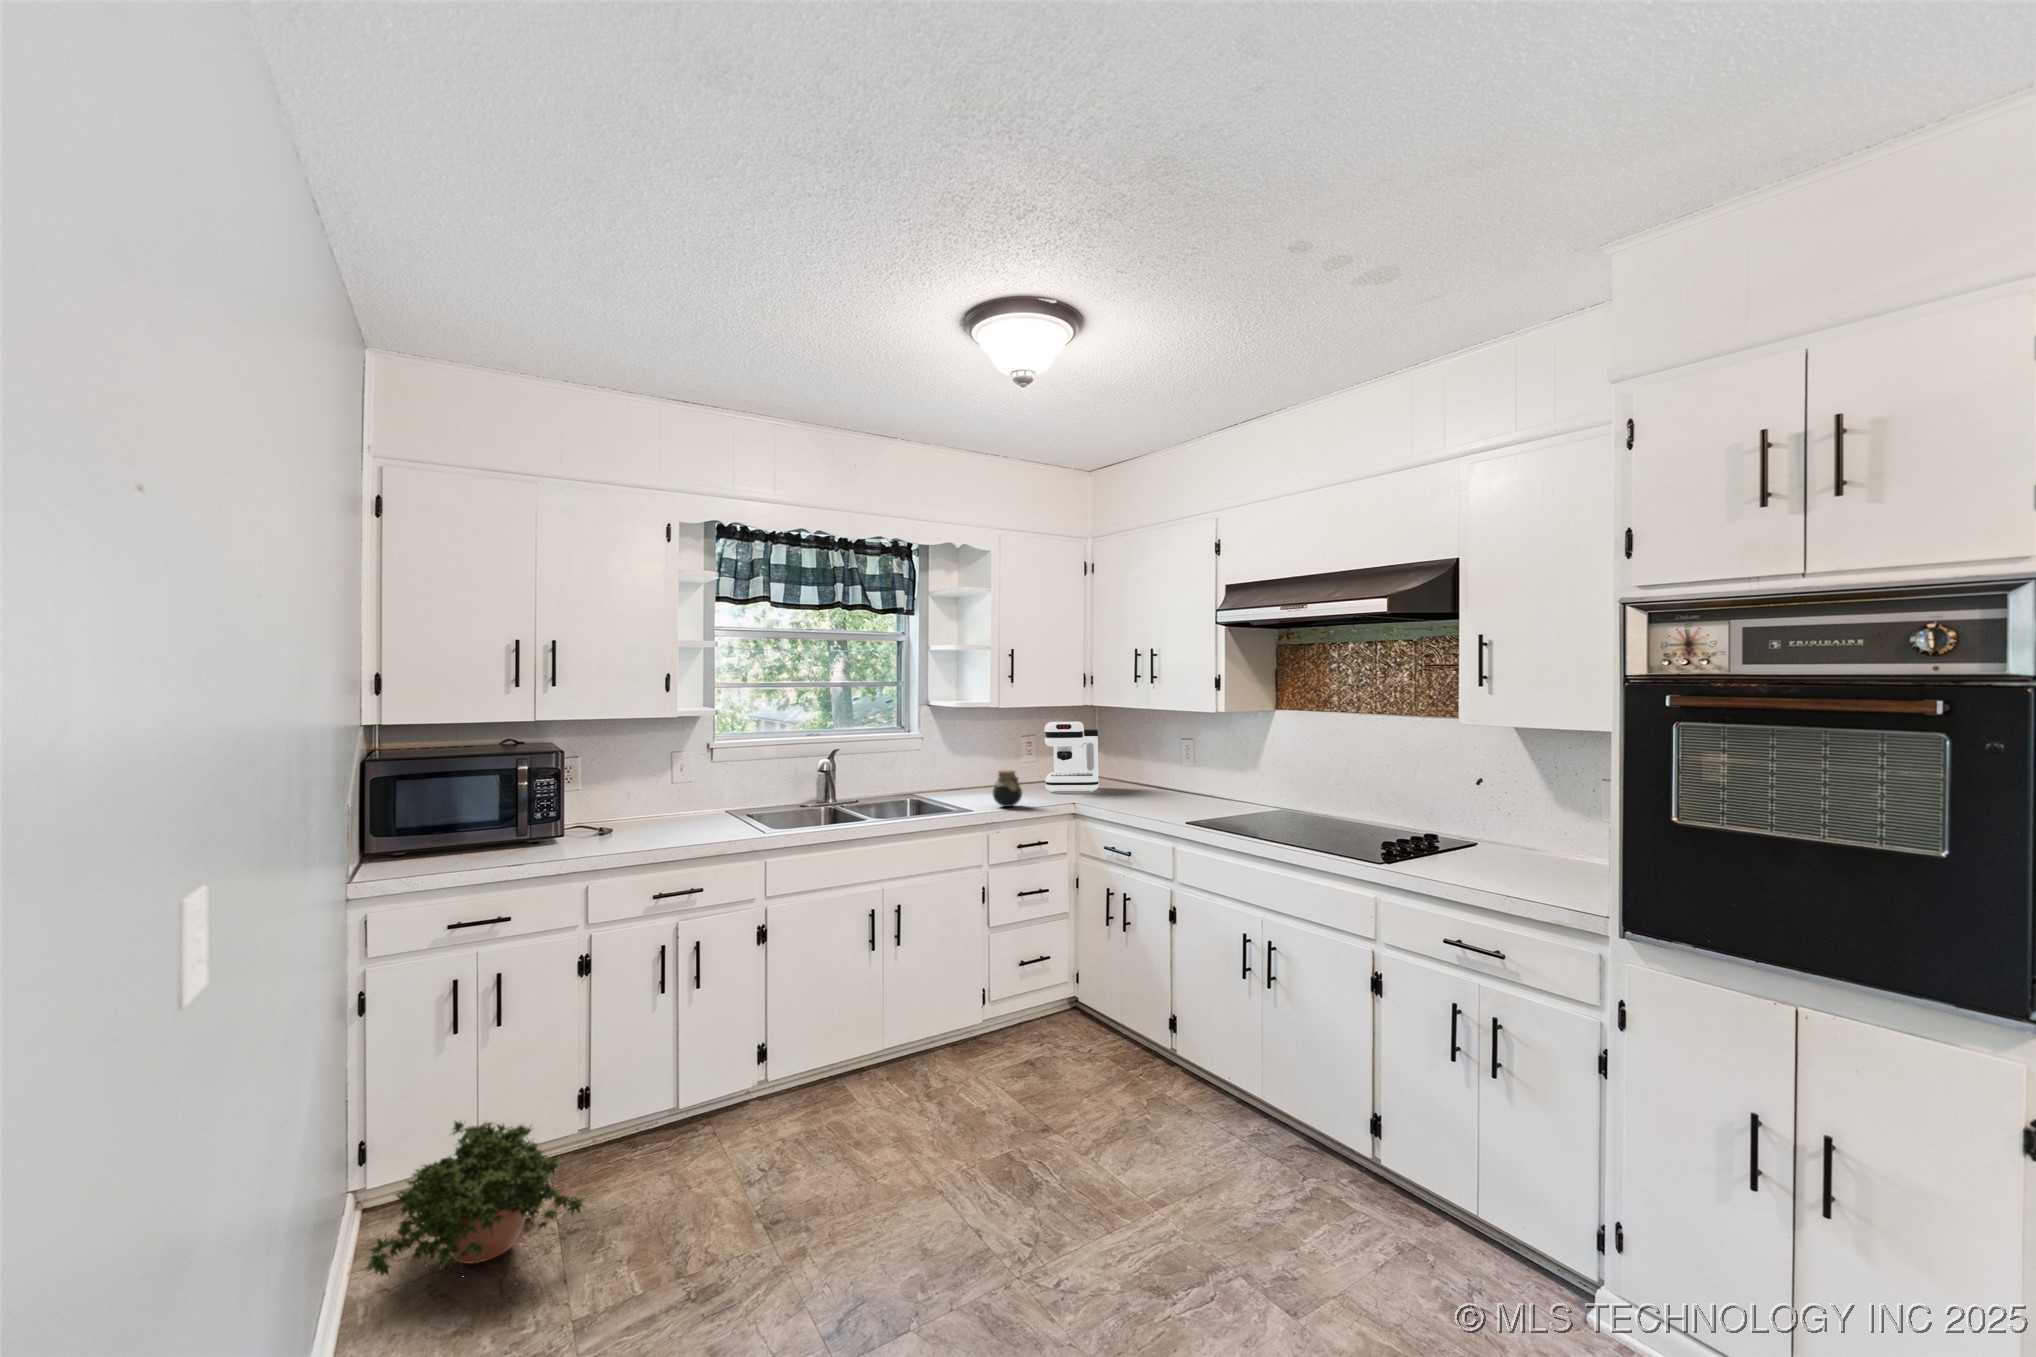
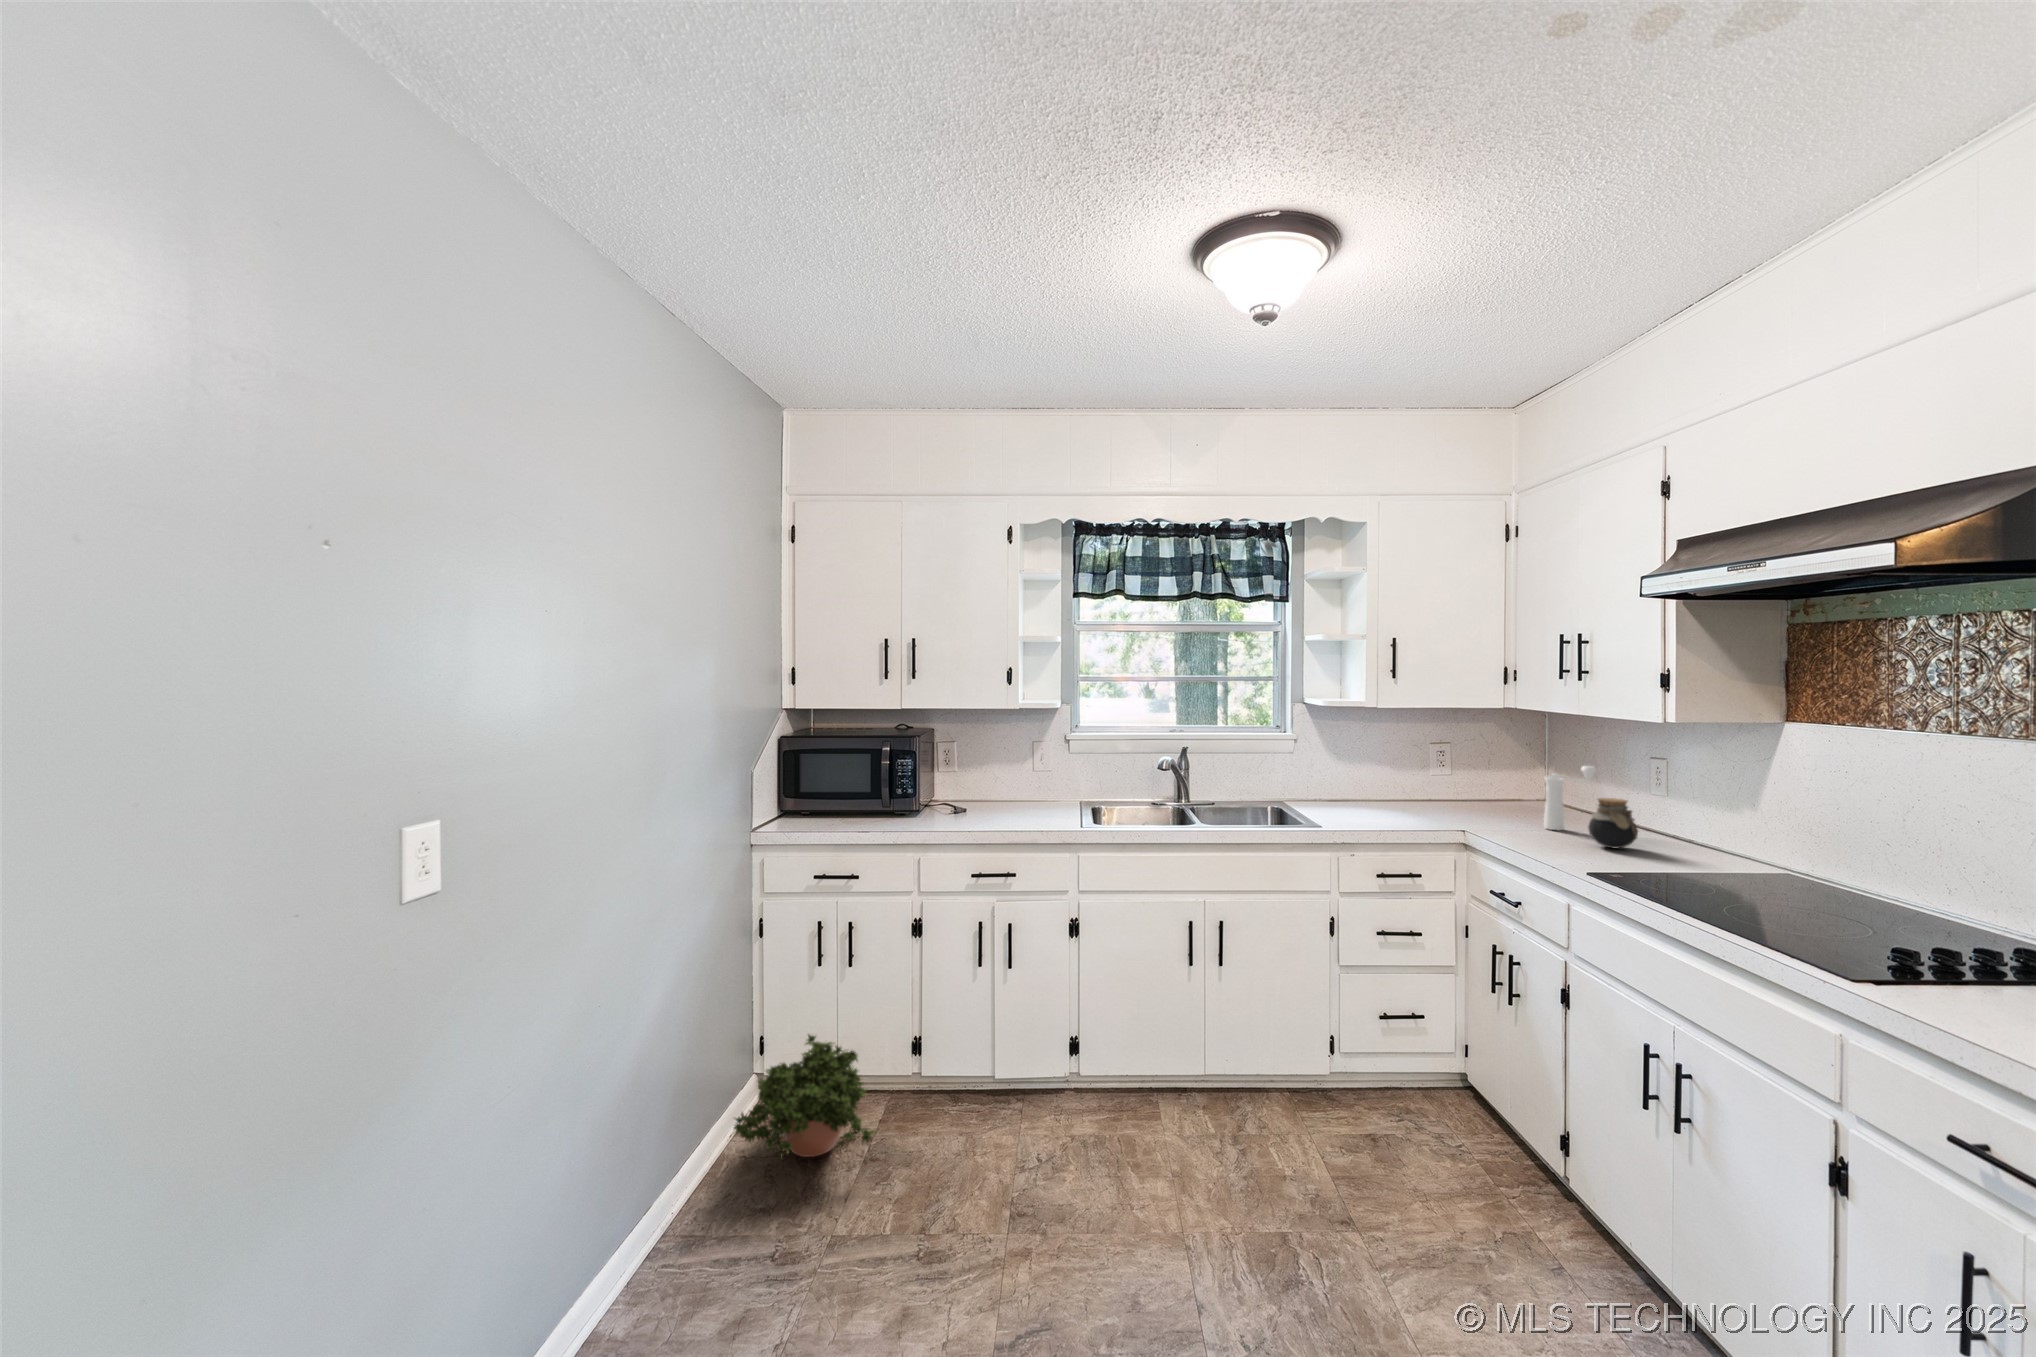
coffee maker: present [1045,722,1099,792] -> none [1446,726,1529,816]
pepper mill: none [1122,747,1153,798] -> present [1544,766,1596,830]
jar: present [993,770,1022,807] -> present [1588,798,1638,848]

